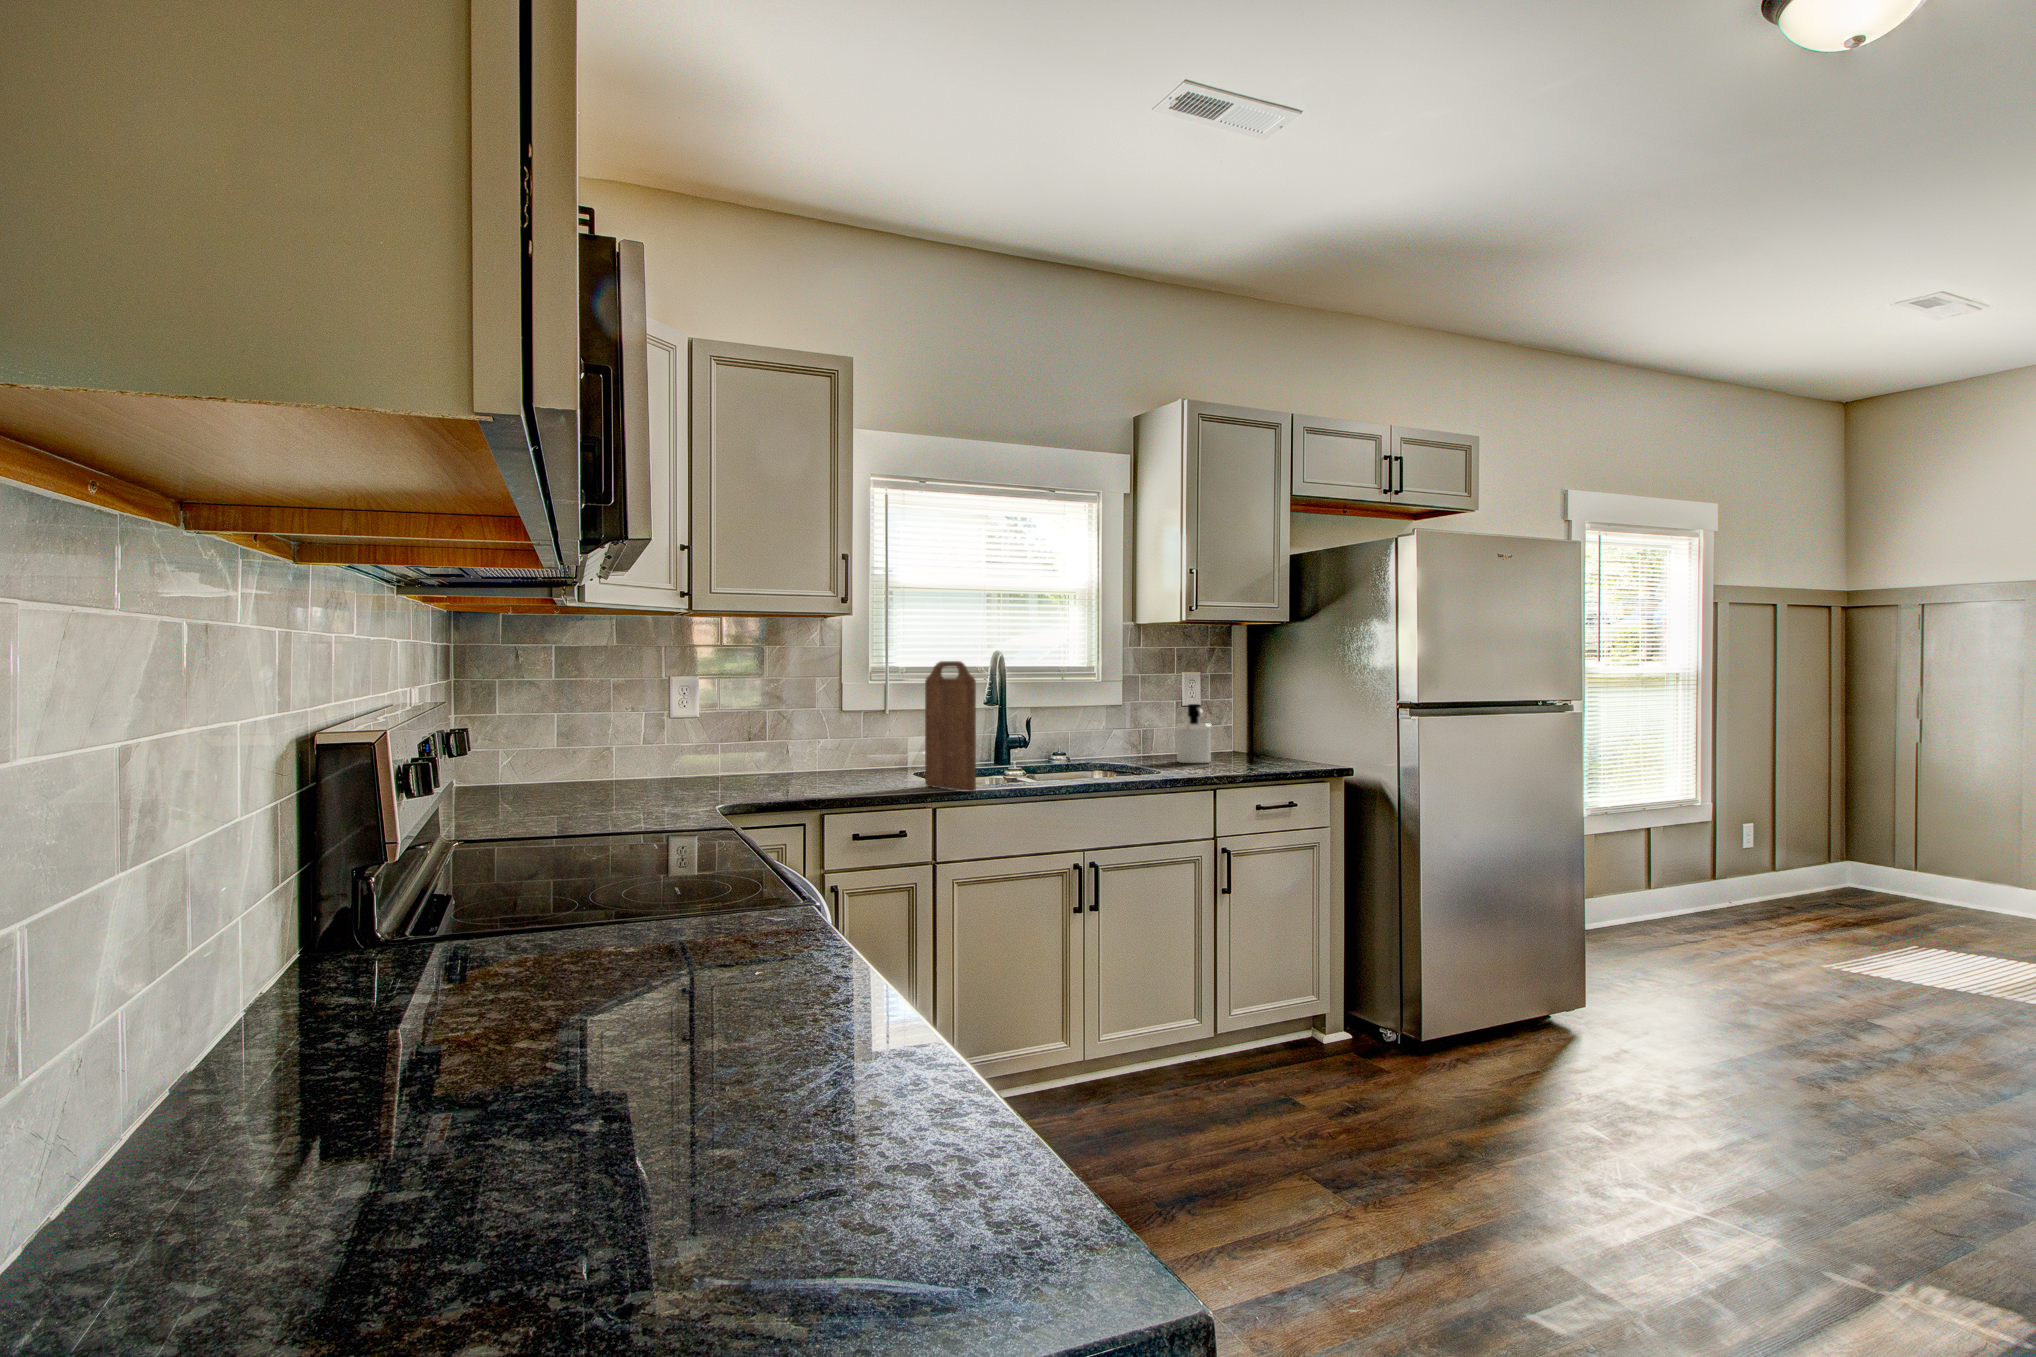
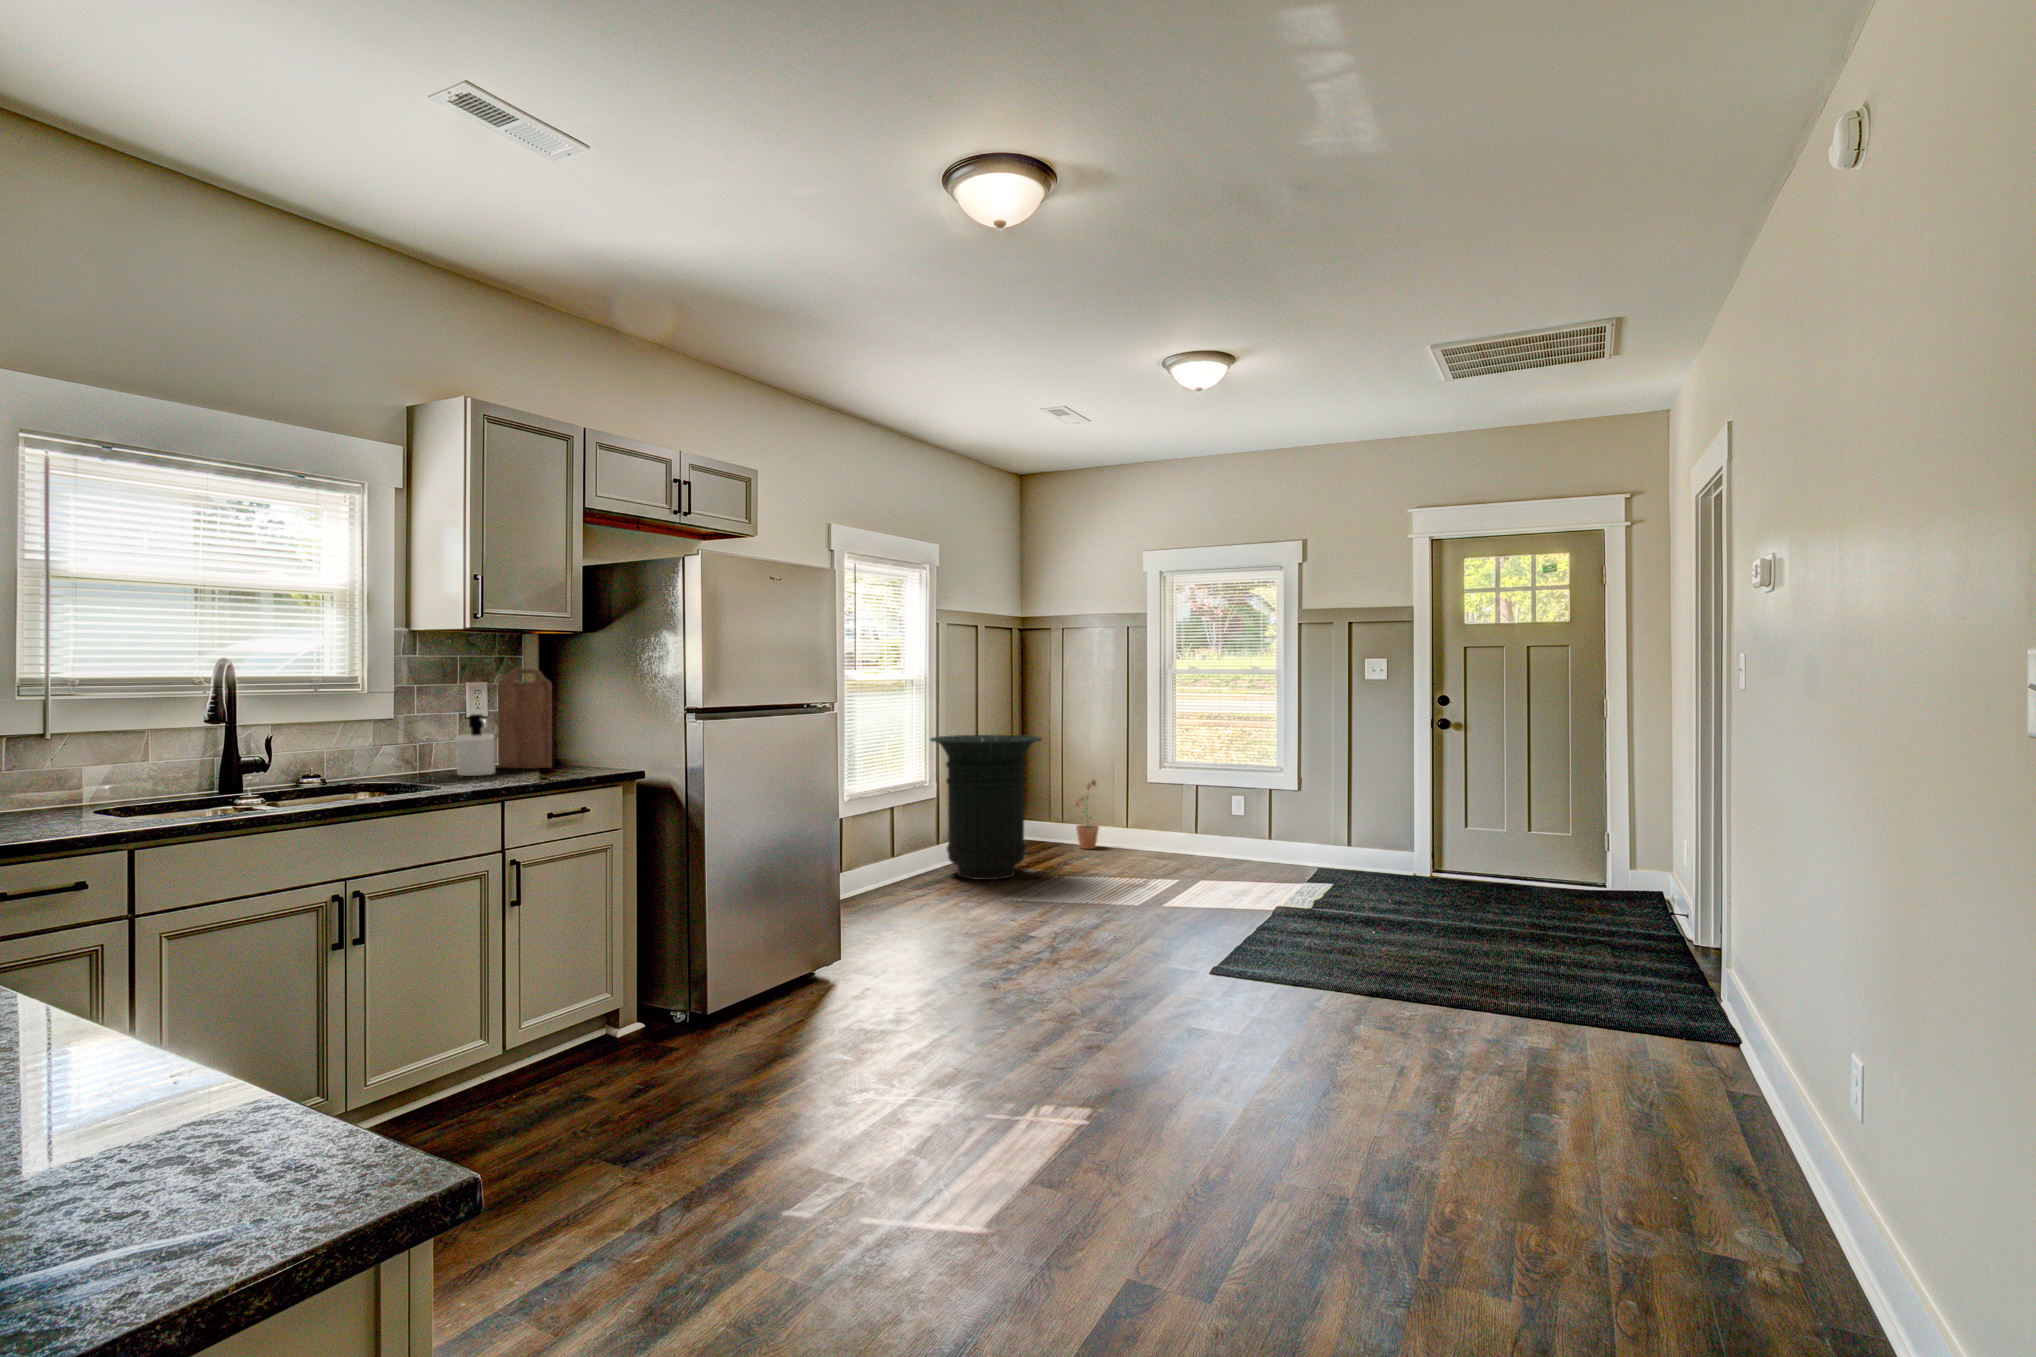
cutting board: present [925,661,976,792] -> present [498,669,552,768]
trash can: none [1703,745,1882,935] -> present [930,735,1042,880]
potted plant: none [1935,815,1981,911] -> present [1076,780,1099,849]

